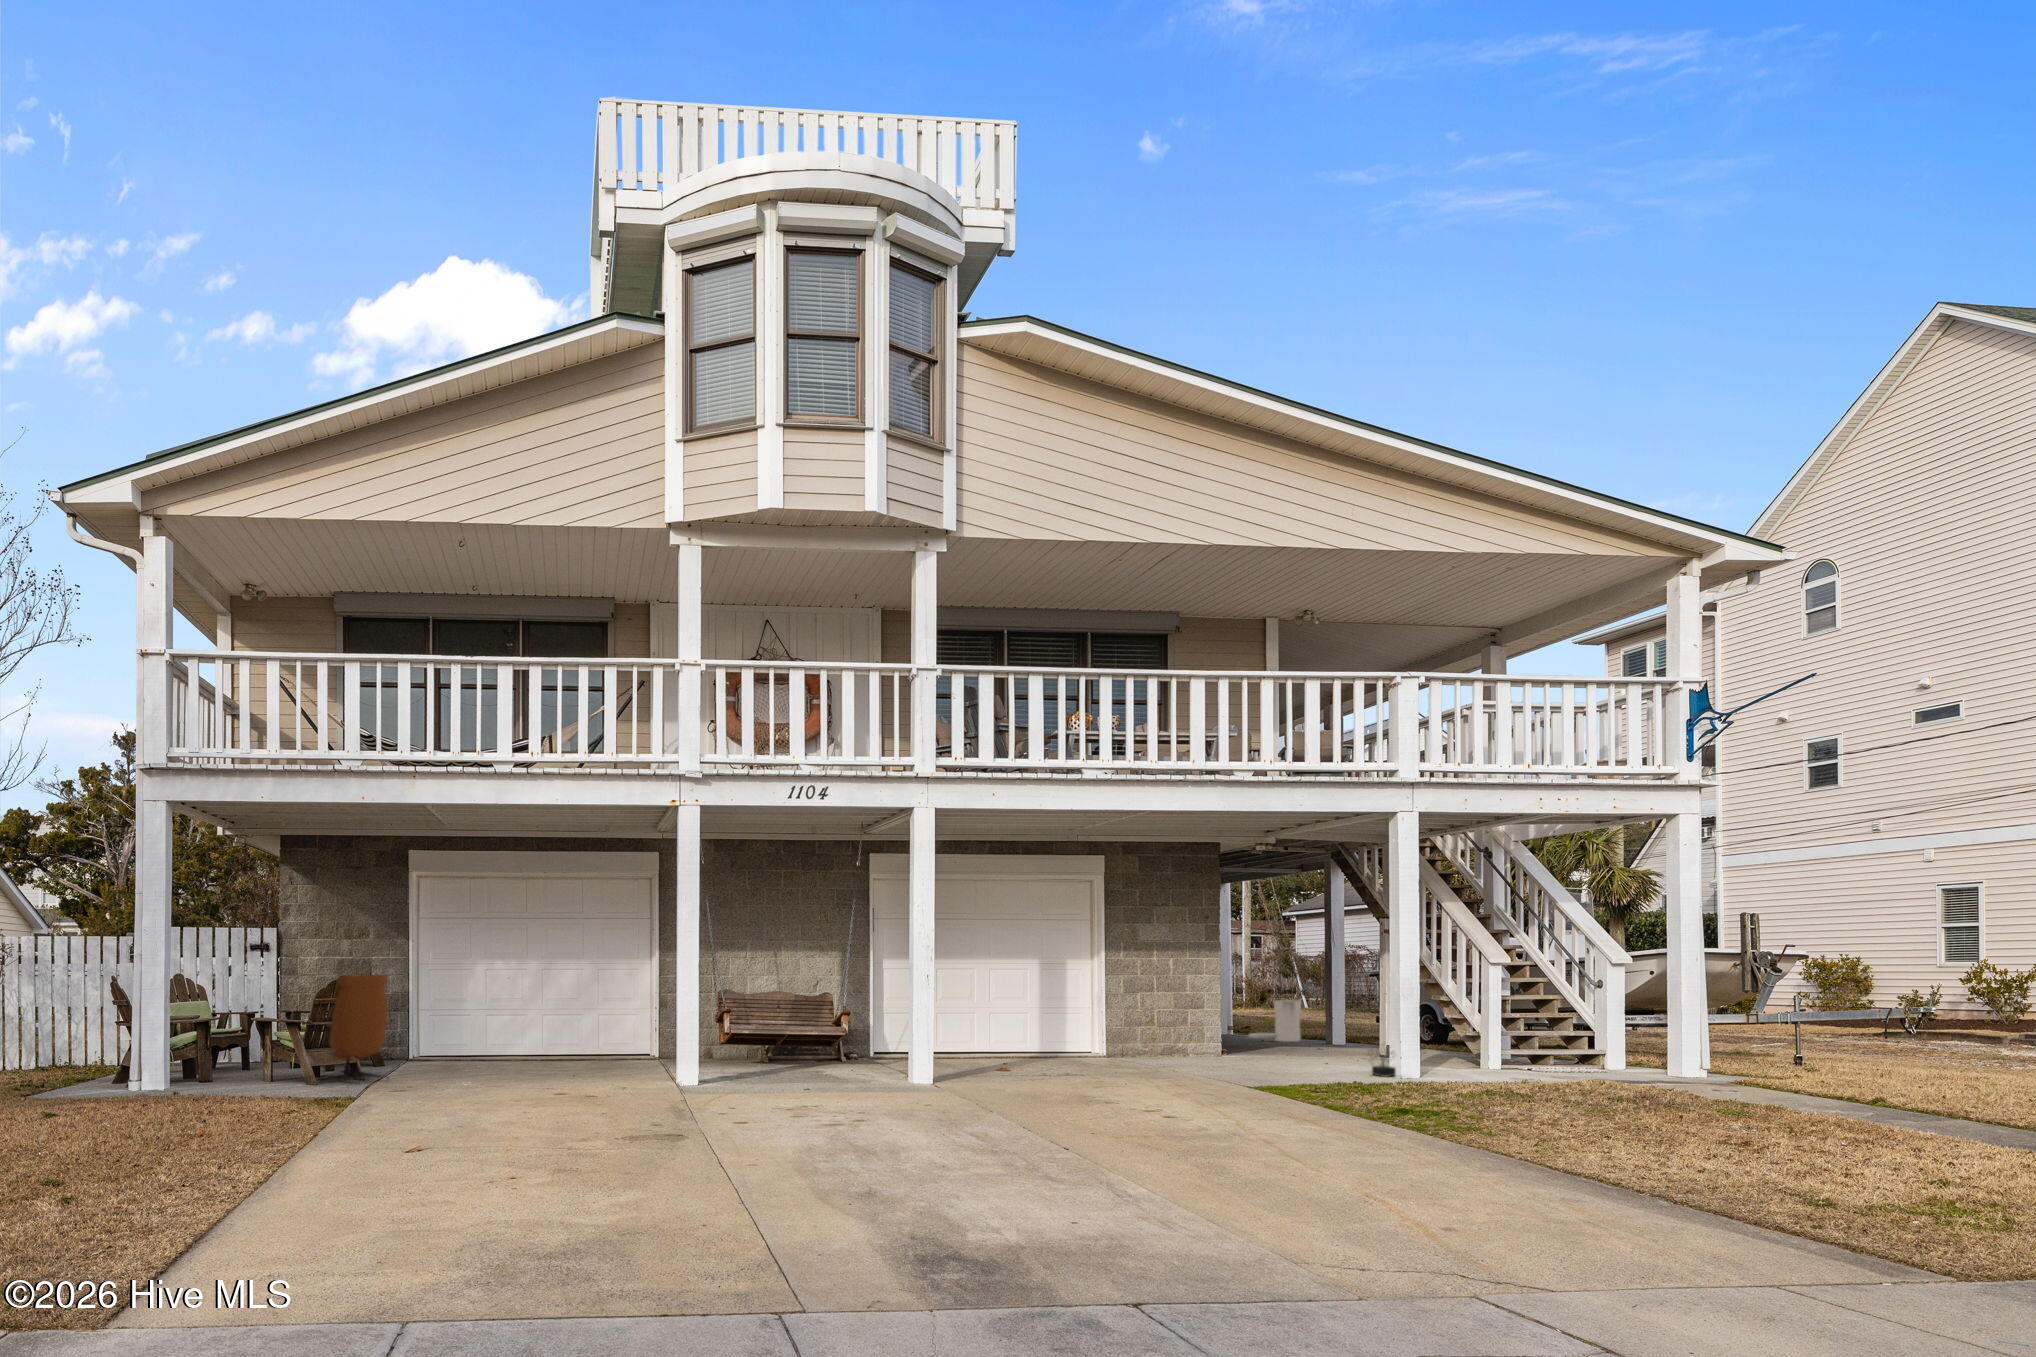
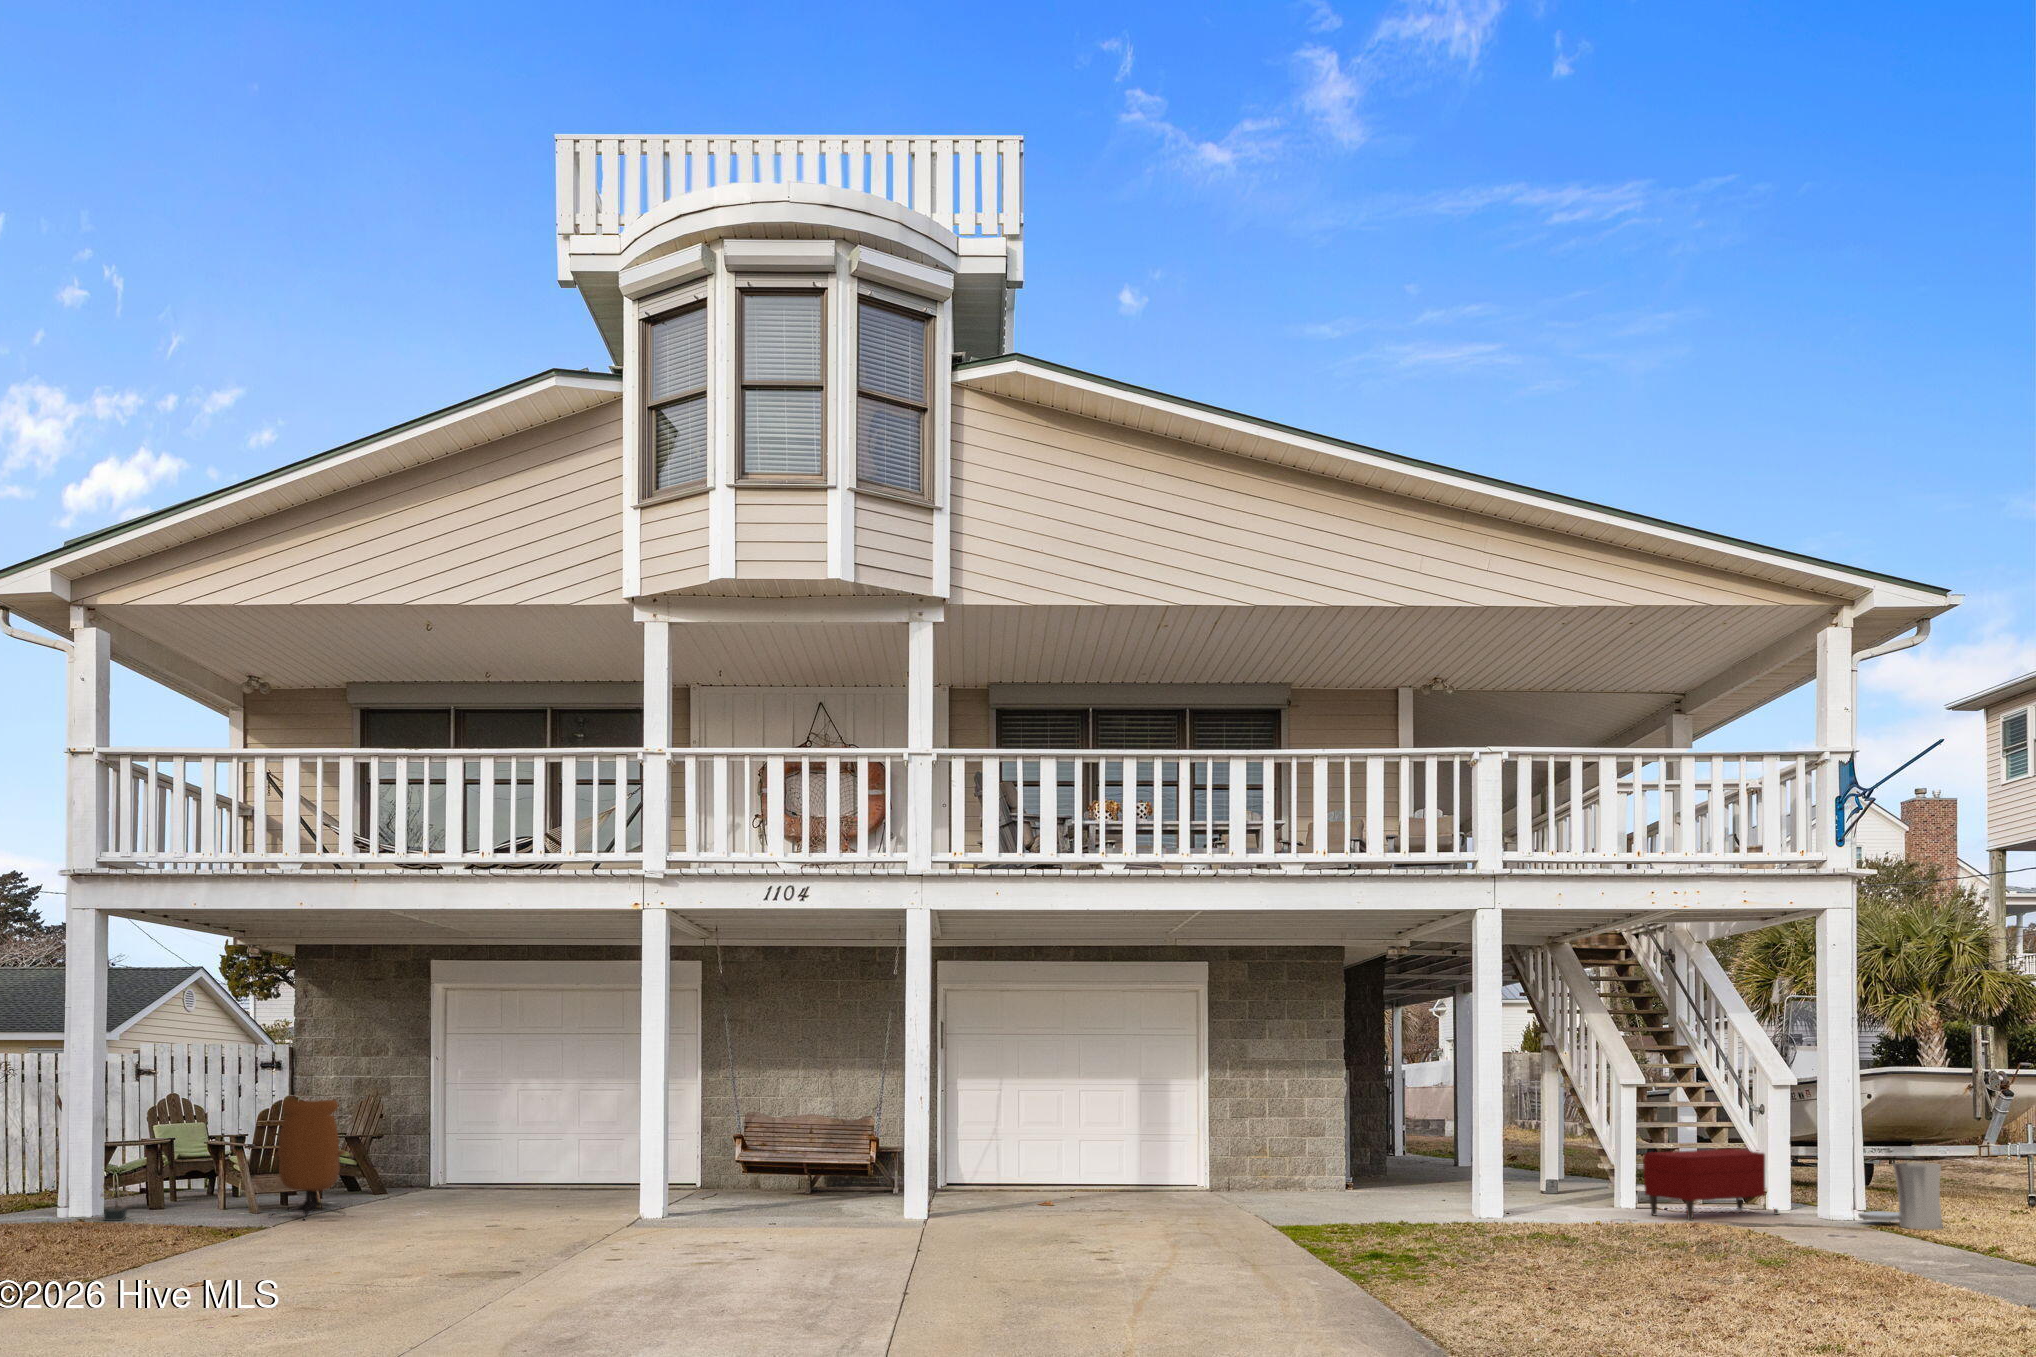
trash can: present [1249,1000,1301,1042] -> present [1858,1162,1943,1230]
bench: none [1514,1013,1623,1070] -> present [1643,1148,1778,1221]
decorative plant: present [1366,1046,1396,1077] -> present [100,1182,129,1221]

